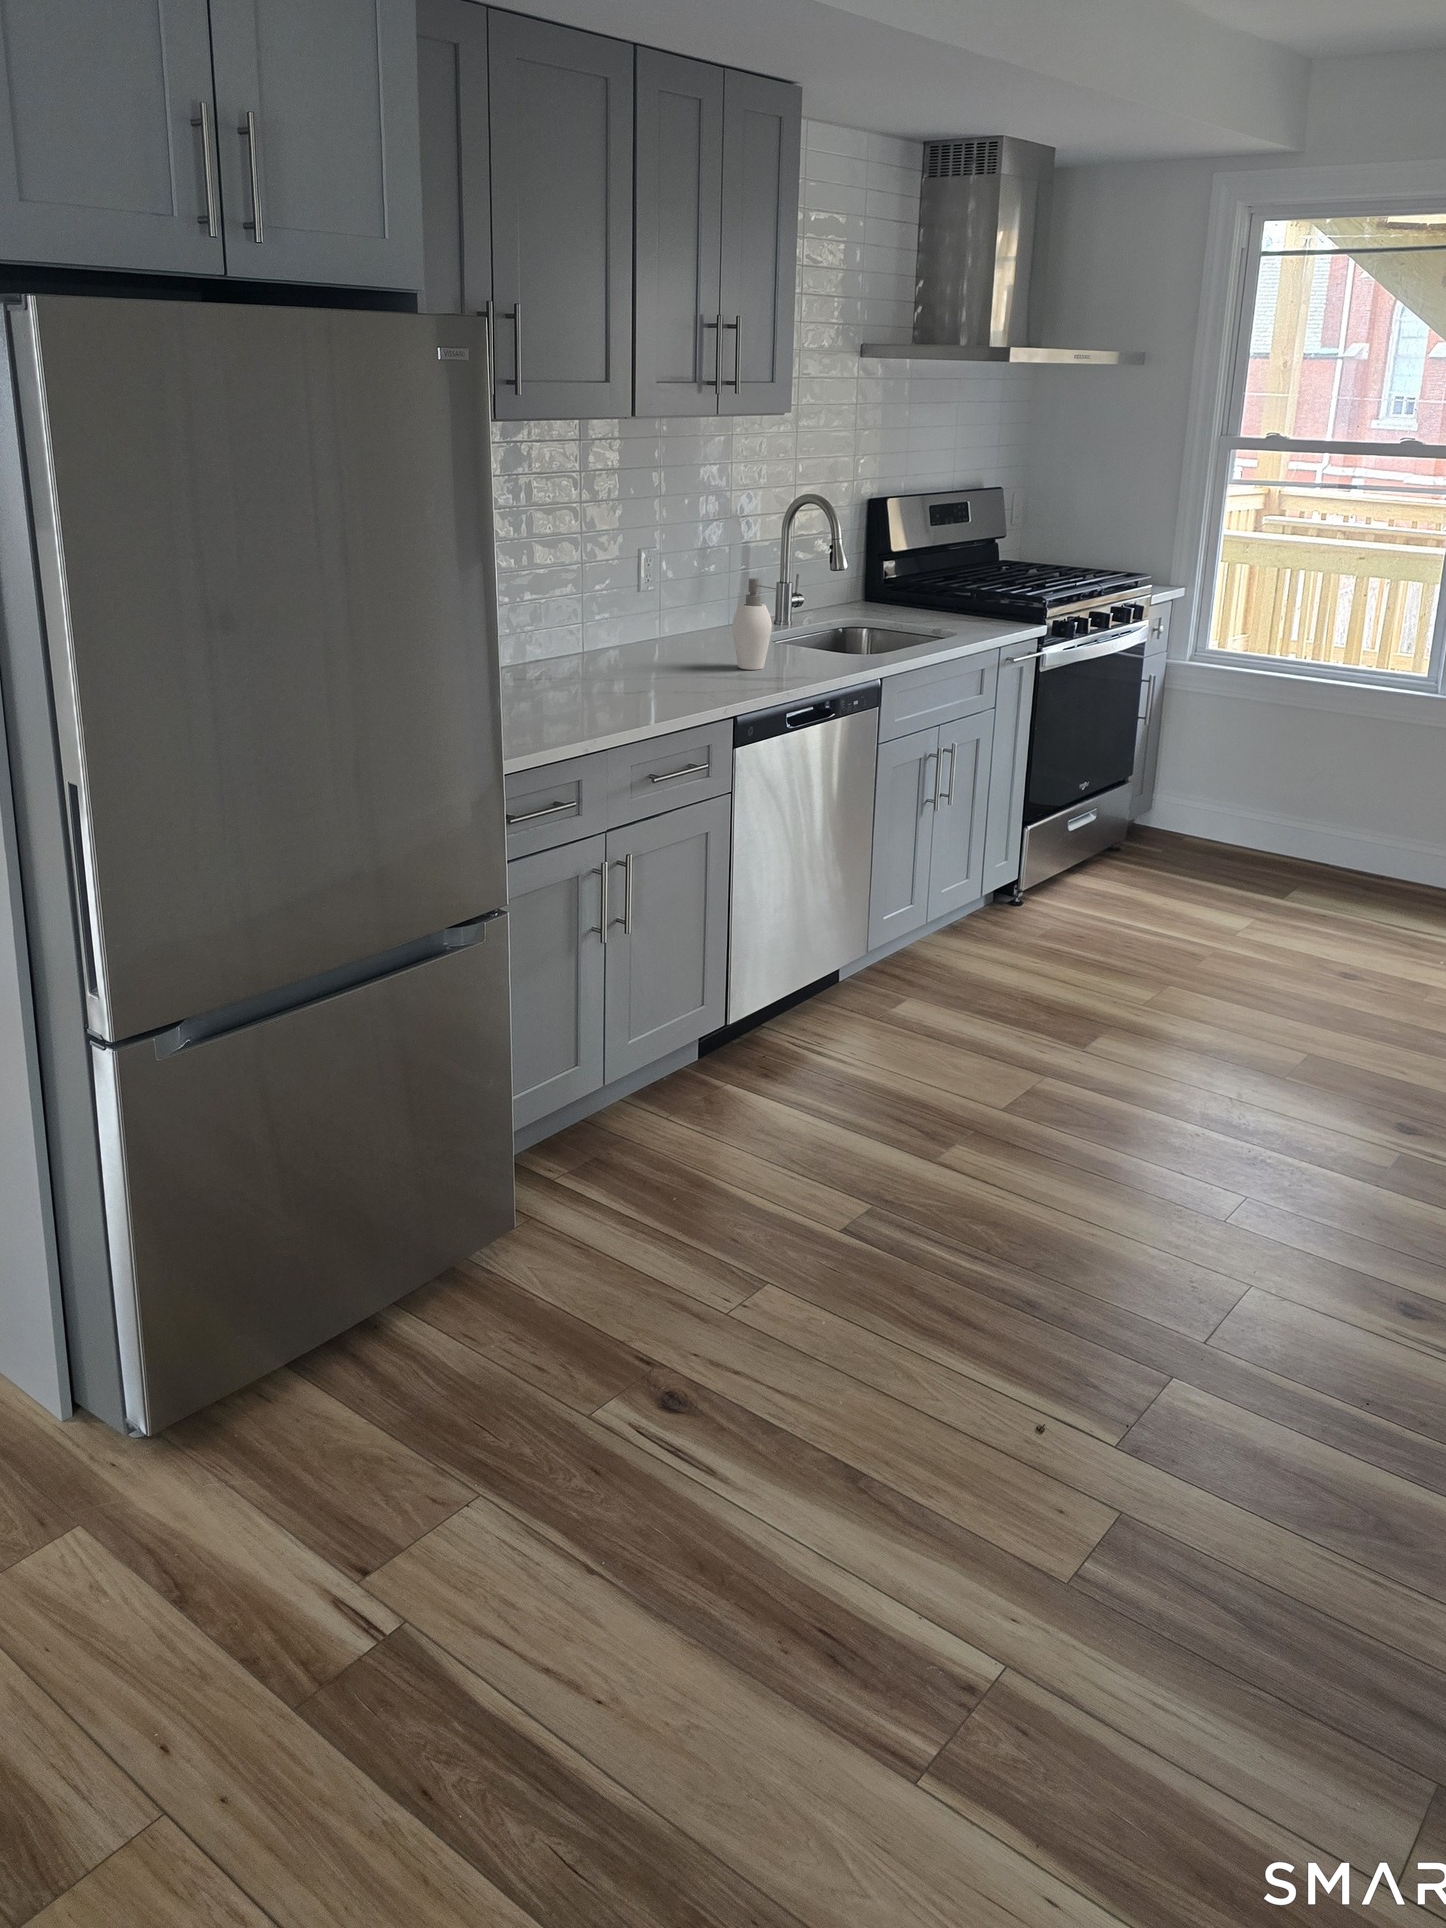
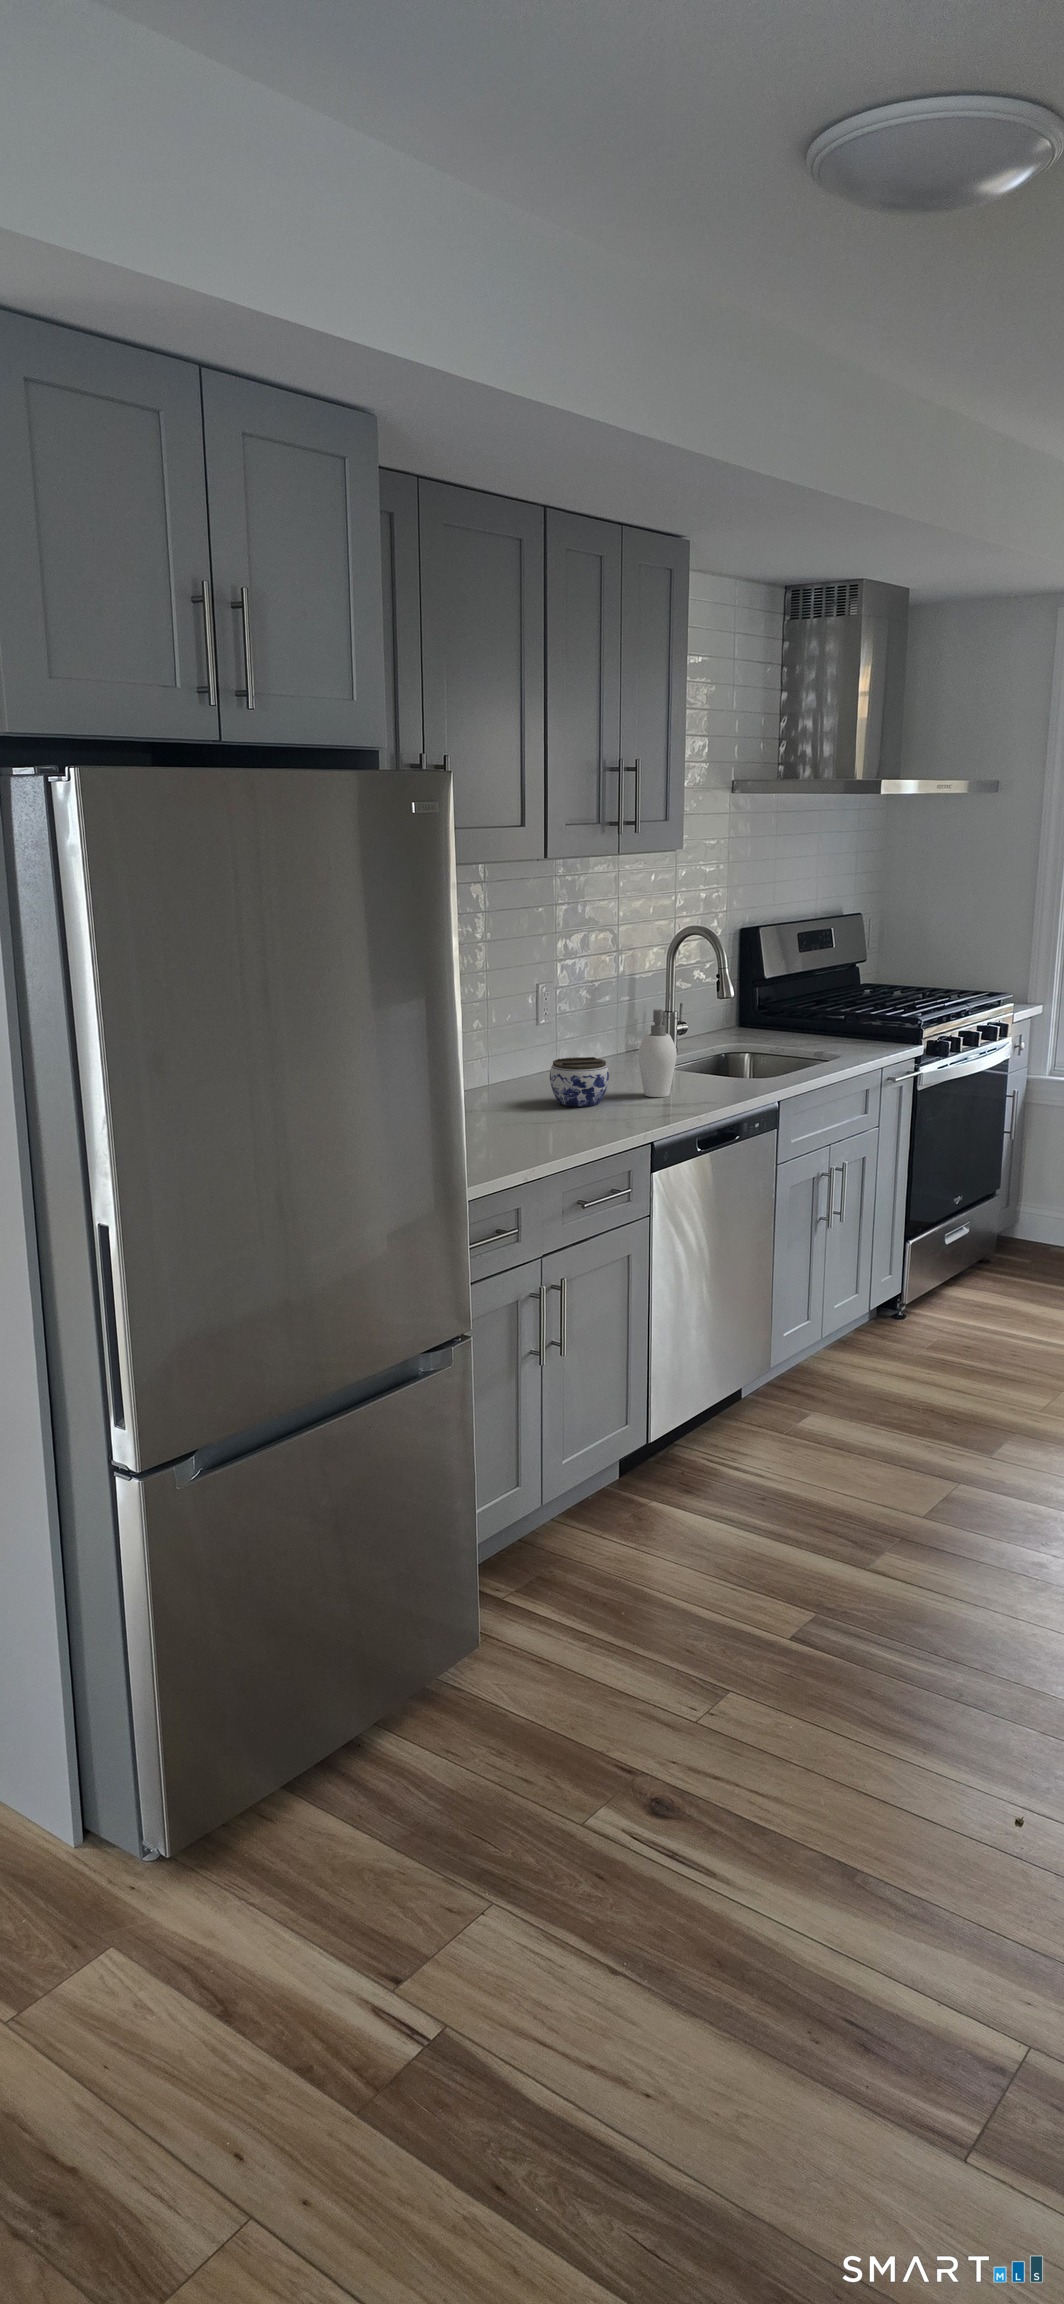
jar: none [638,625,700,677] -> present [550,1057,609,1107]

